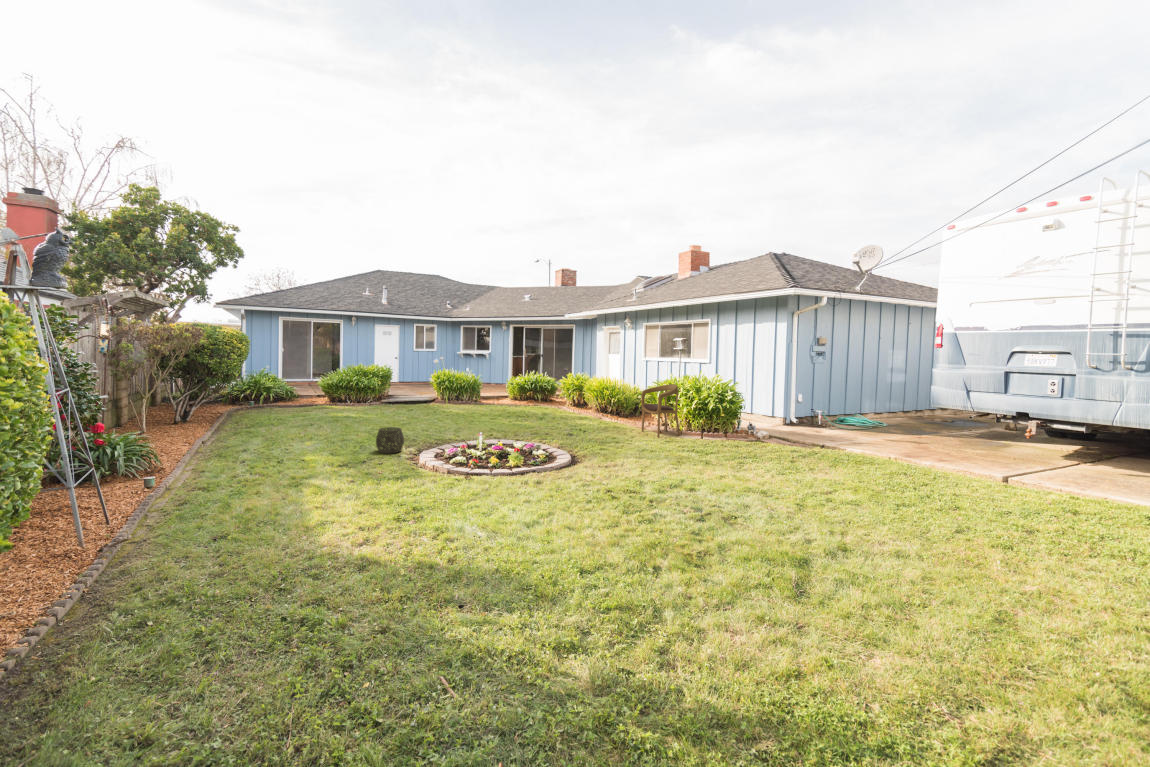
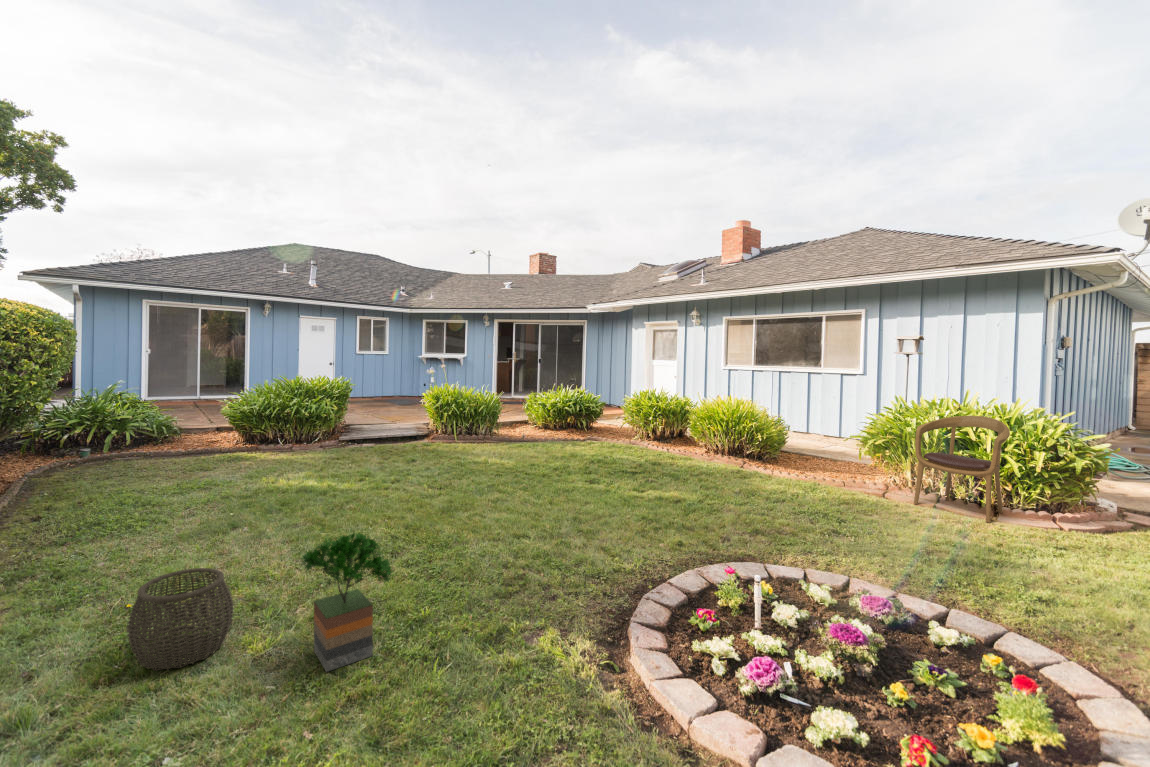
potted tree: none [320,410,348,448] -> present [301,533,393,672]
woven basket: present [376,427,404,453] -> present [127,568,234,671]

